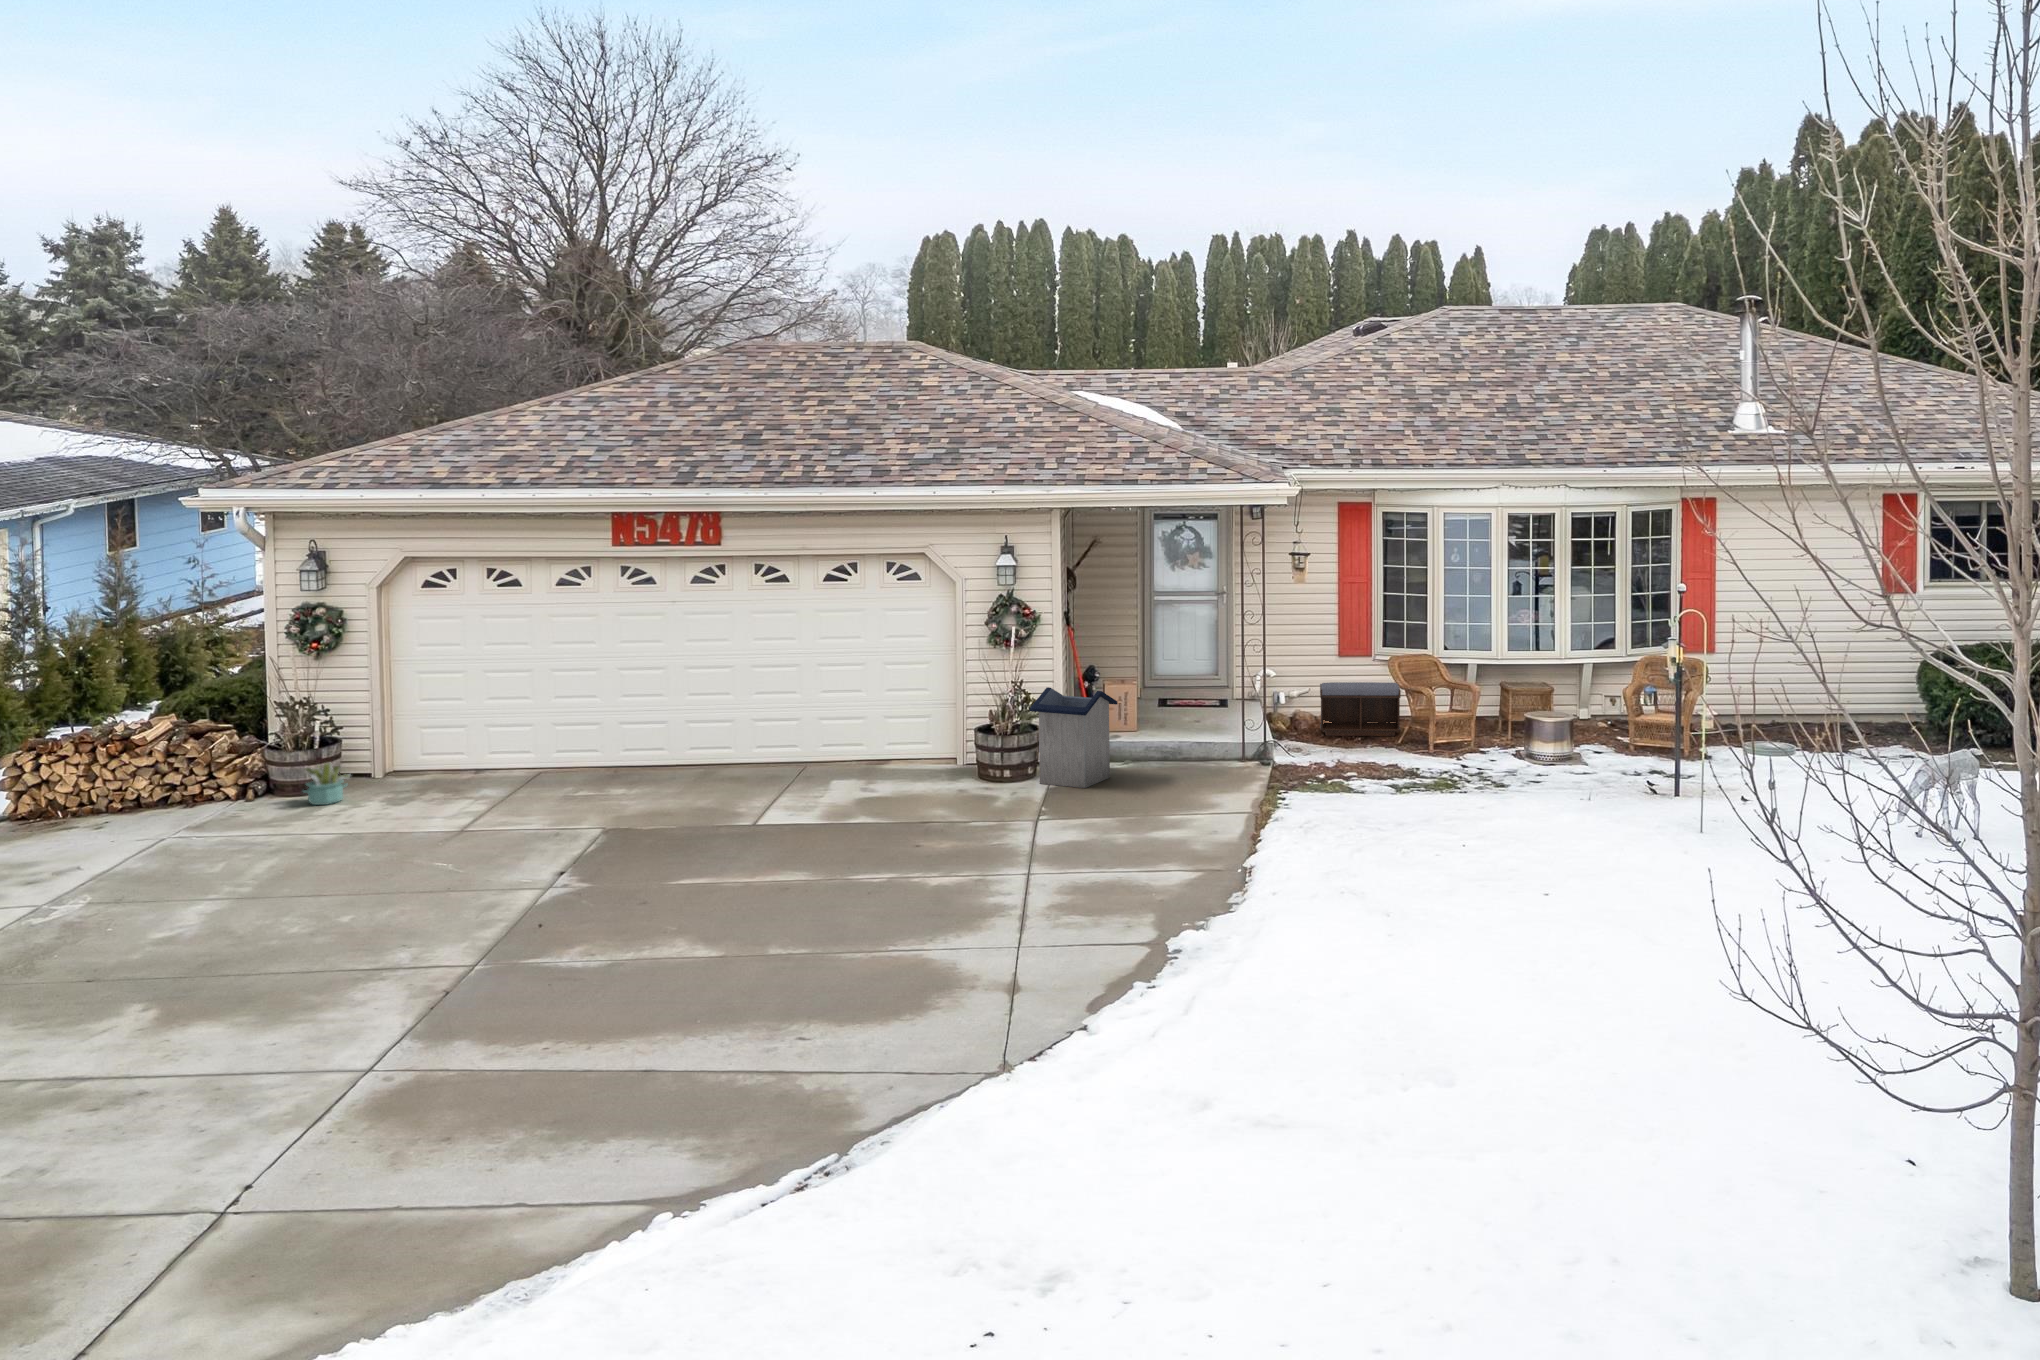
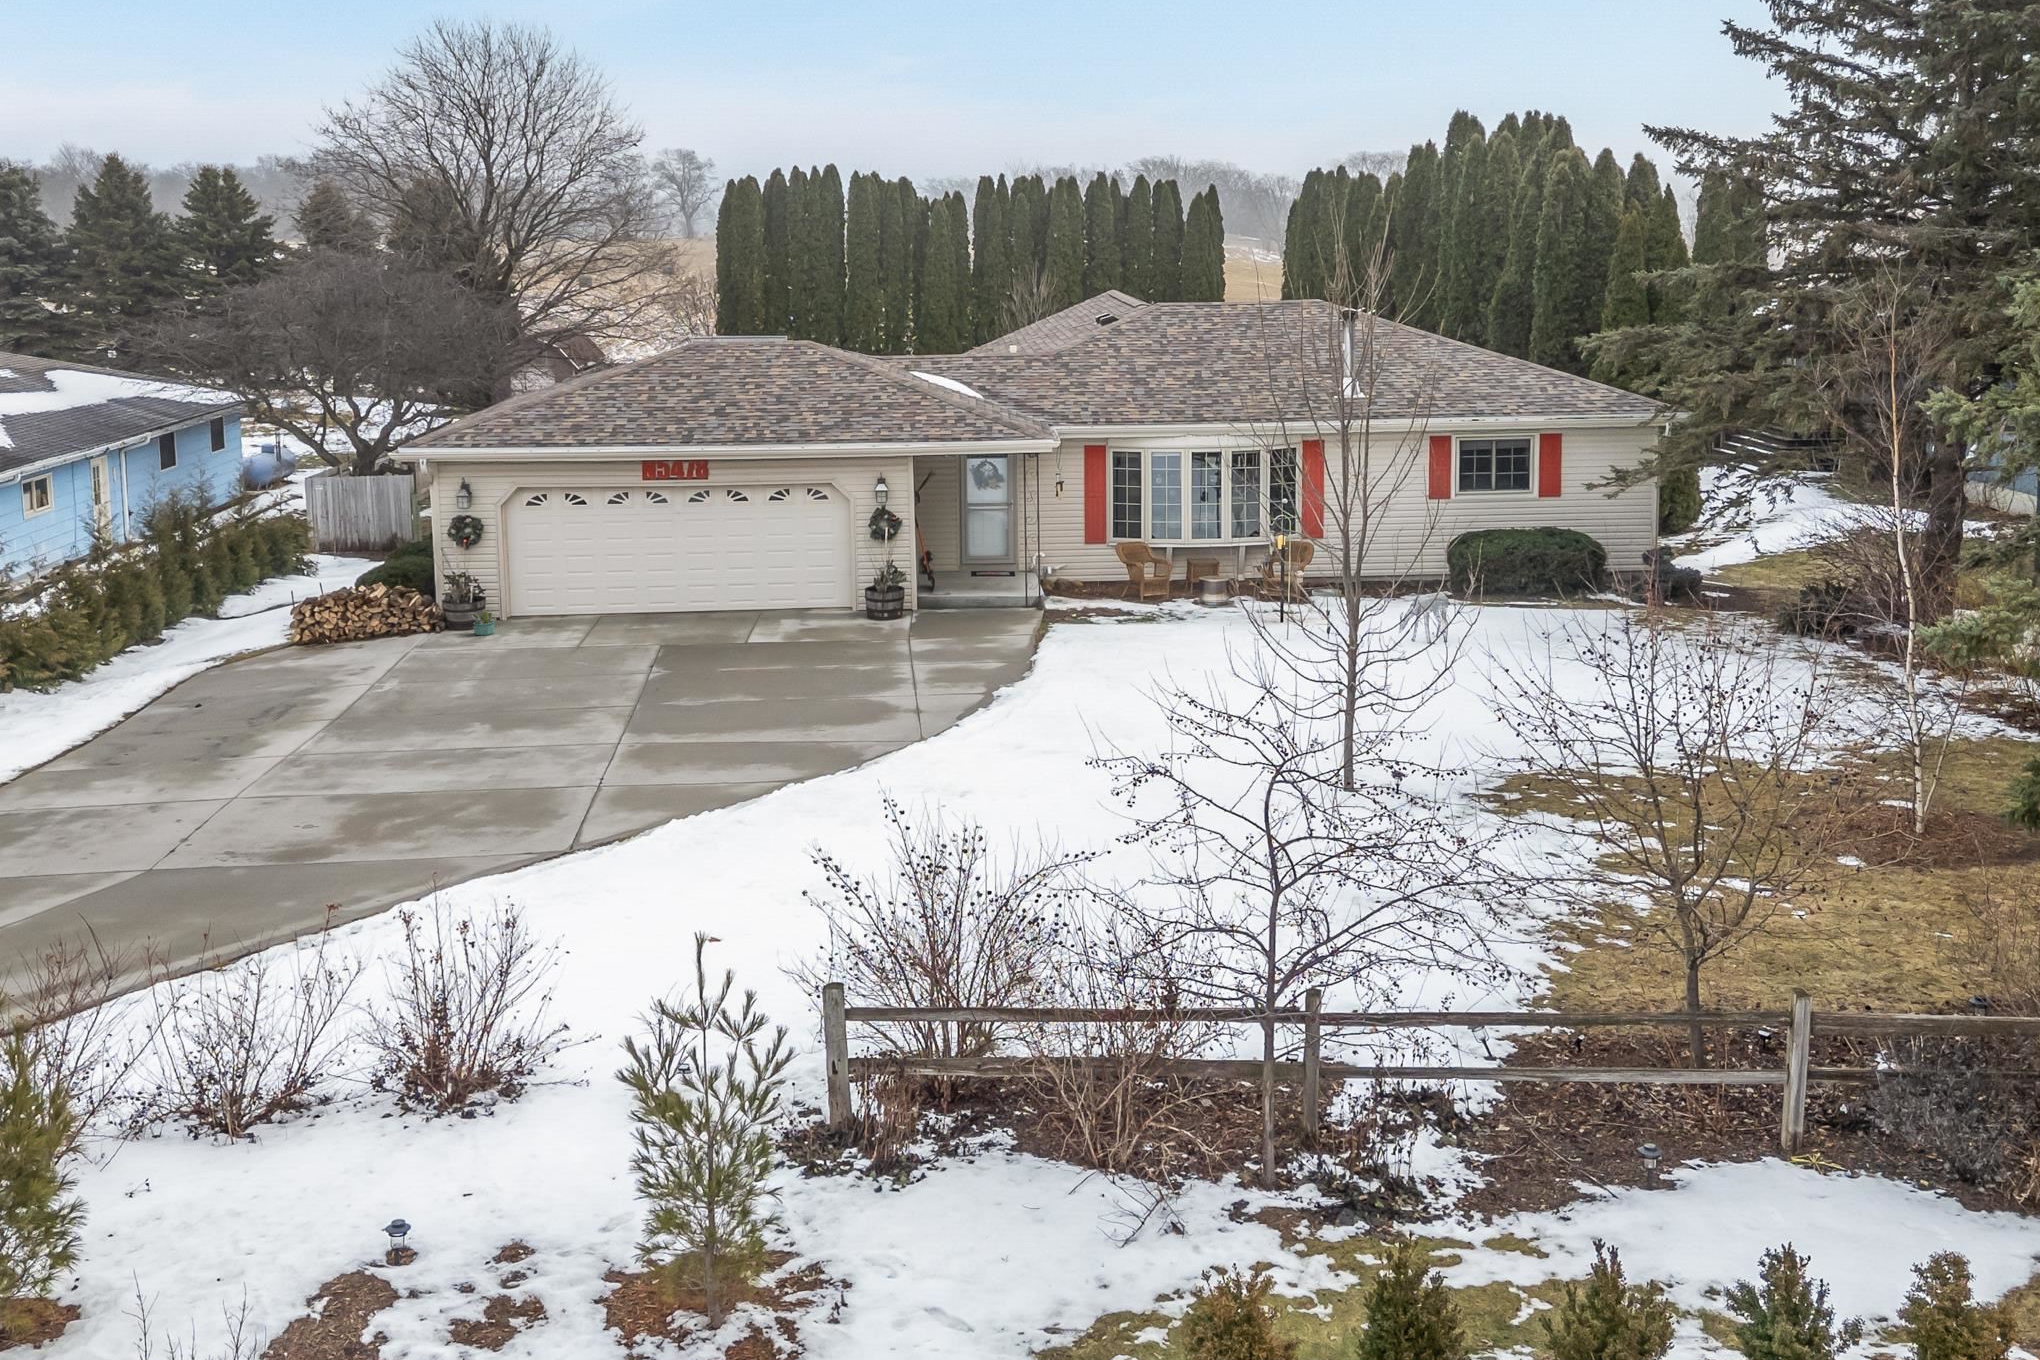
bench: present [1320,682,1401,736] -> none [1073,559,1123,592]
trash can: present [1030,687,1118,788] -> none [903,563,953,620]

